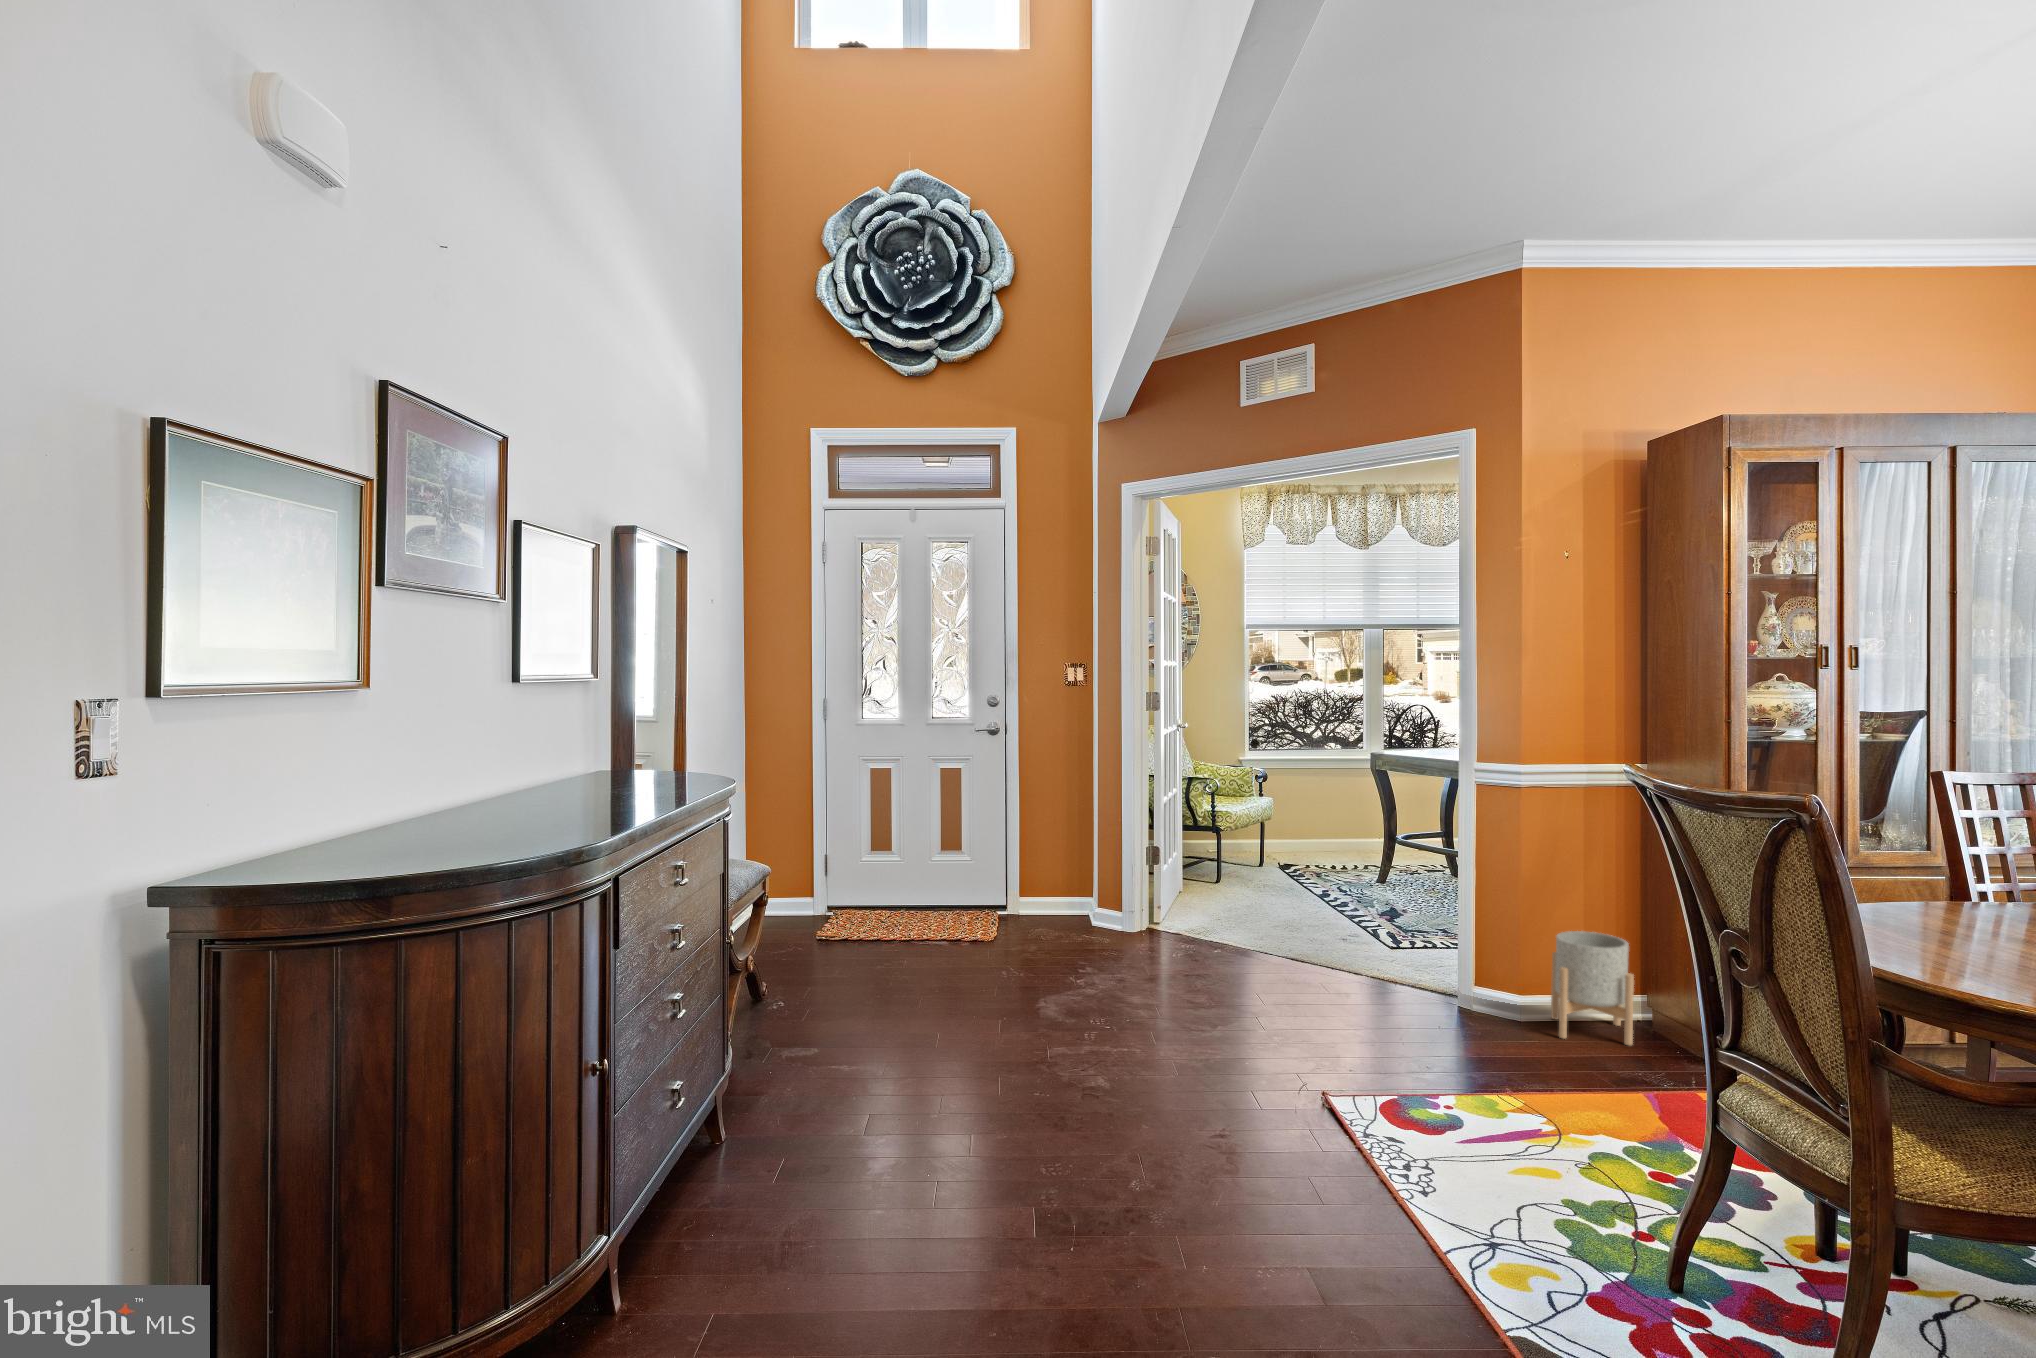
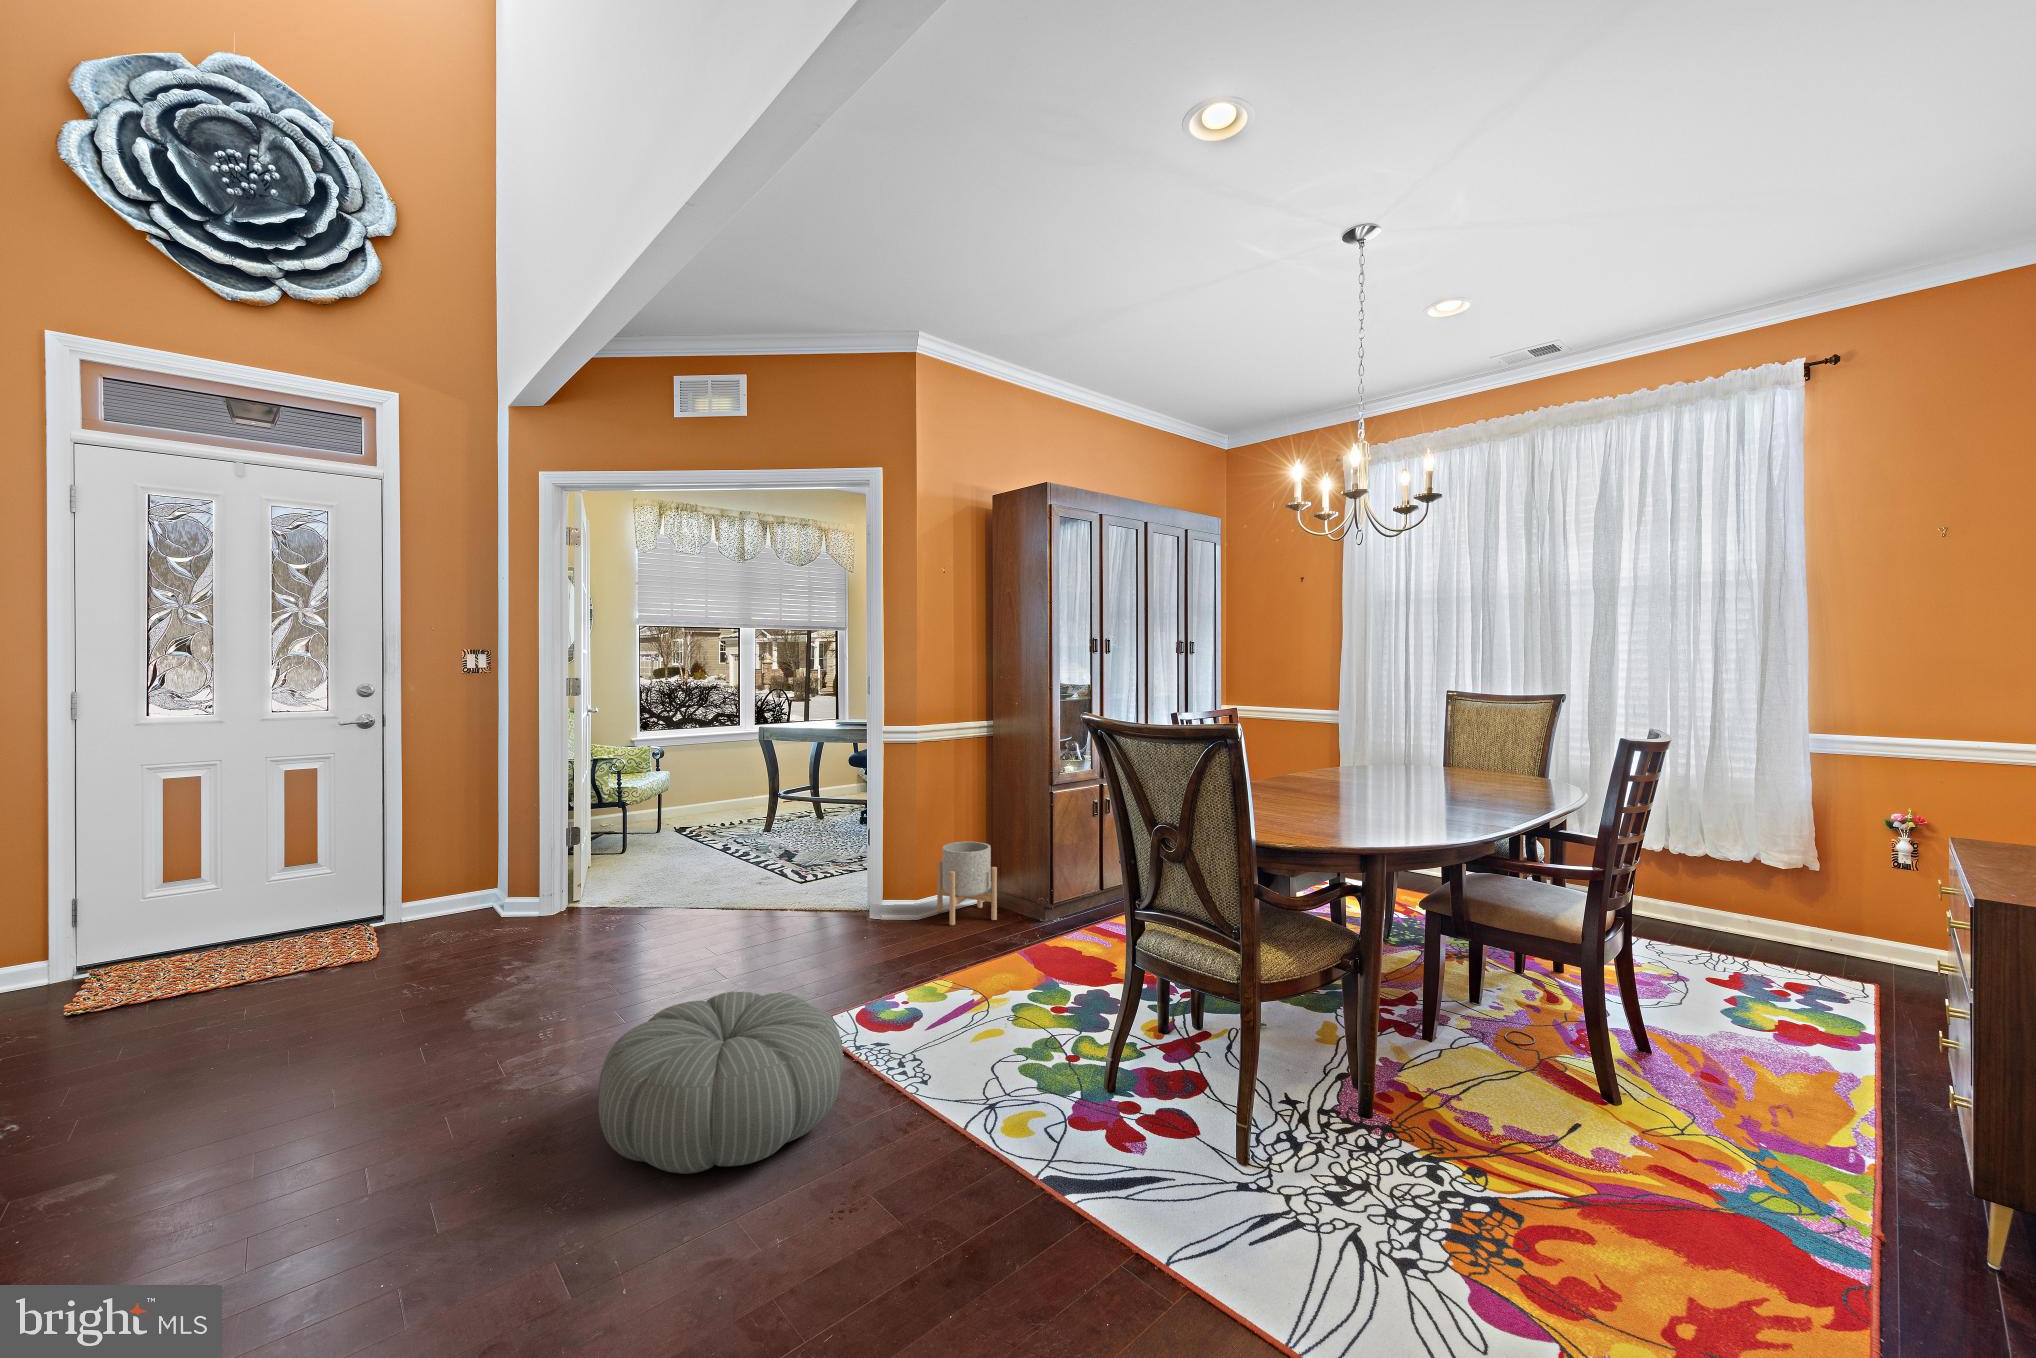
pouf: none [1099,1038,1332,1202] -> present [598,992,843,1174]

